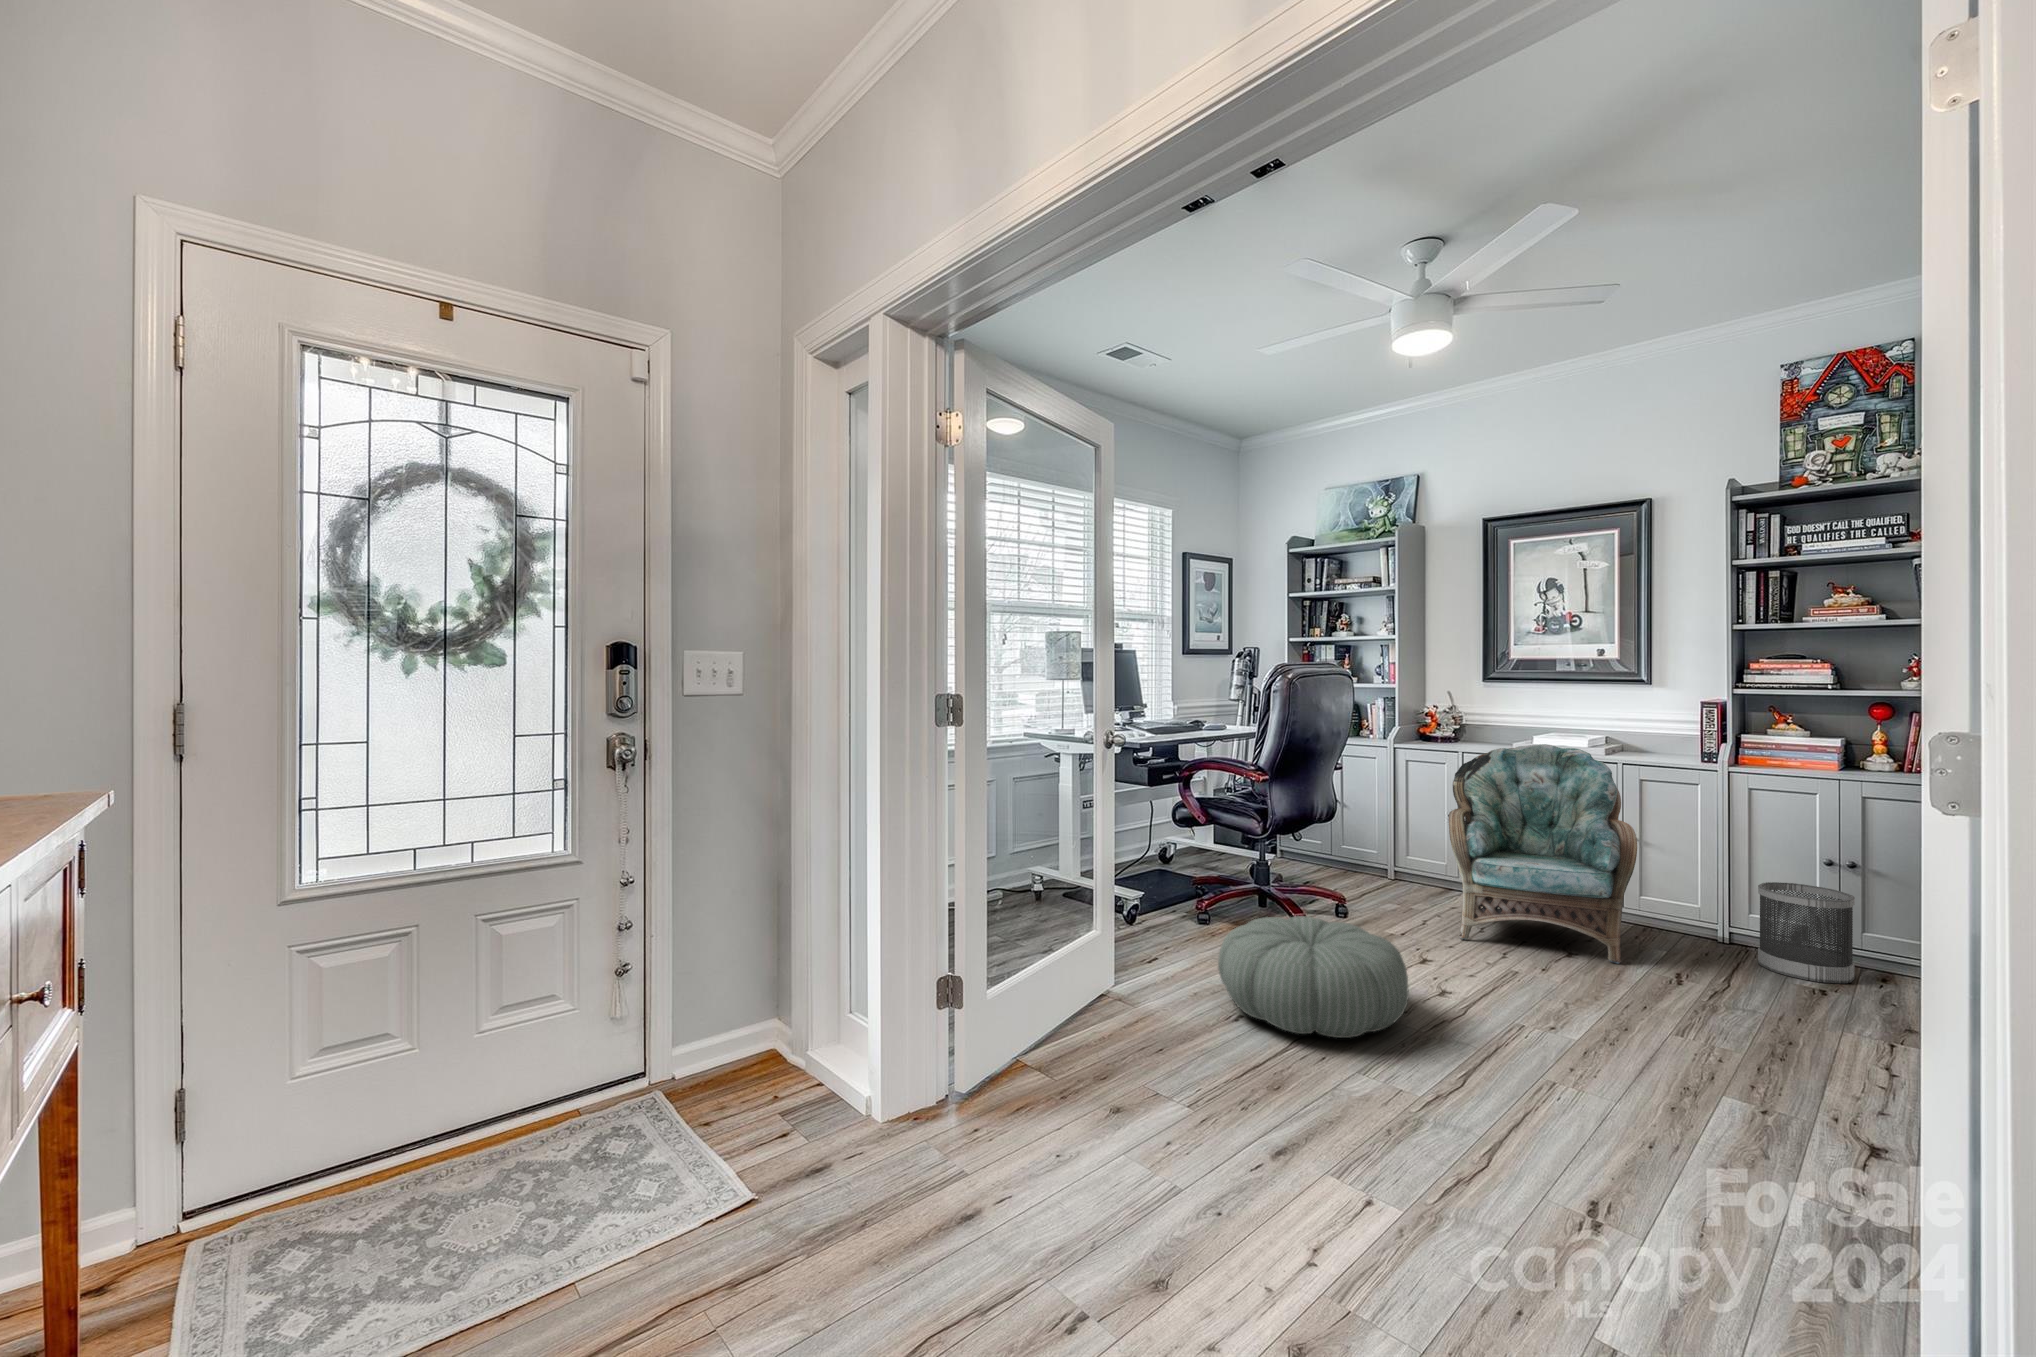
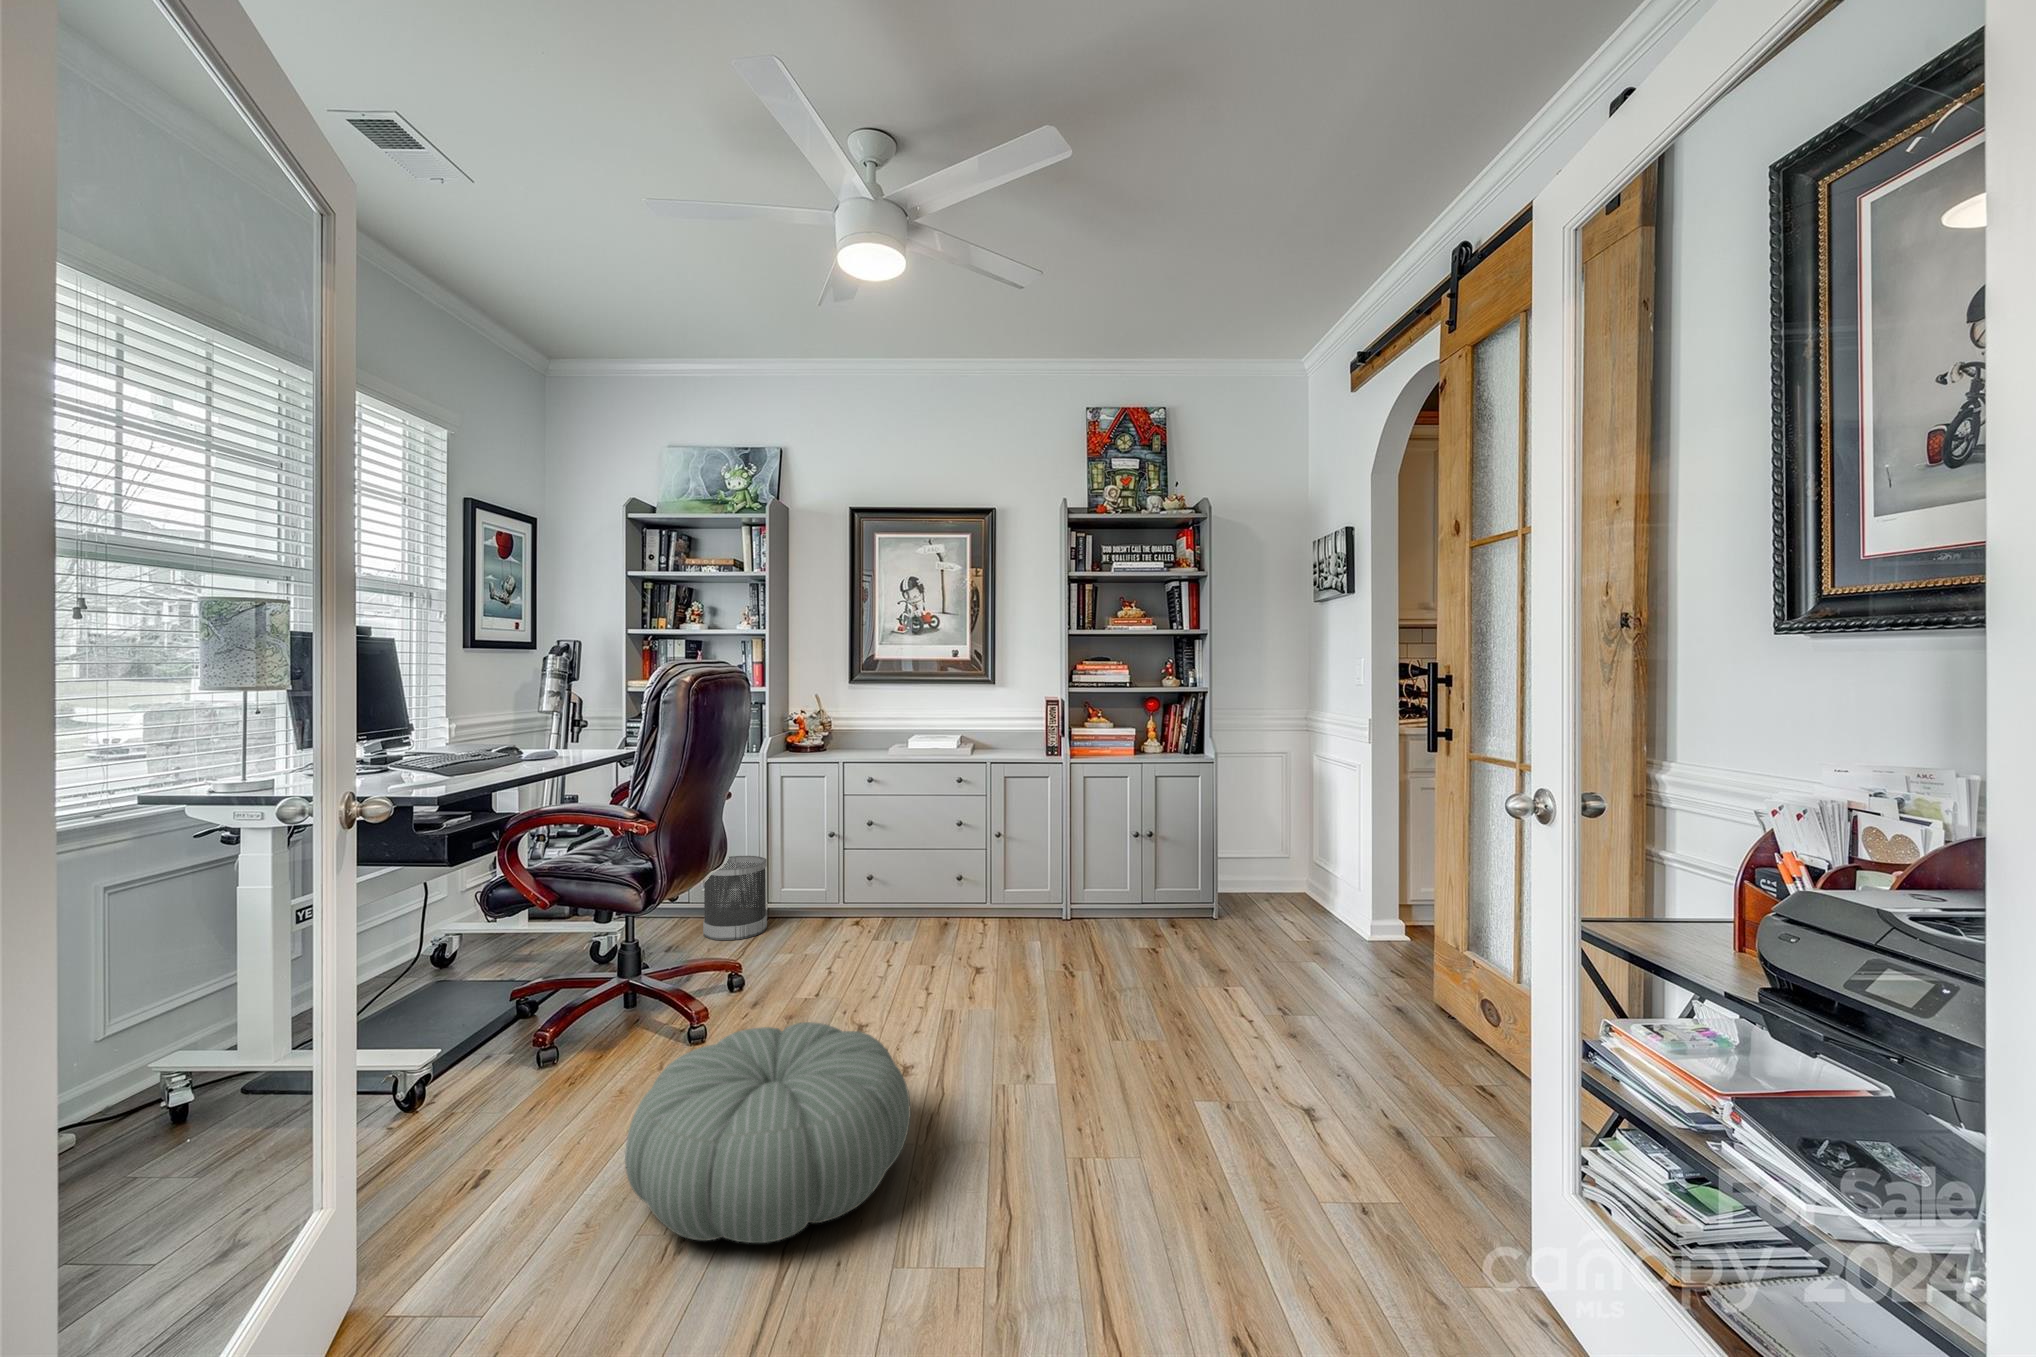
armchair: present [1449,744,1637,964] -> none [849,748,1030,983]
wastebasket: present [1758,882,1855,983] -> present [703,856,767,940]

